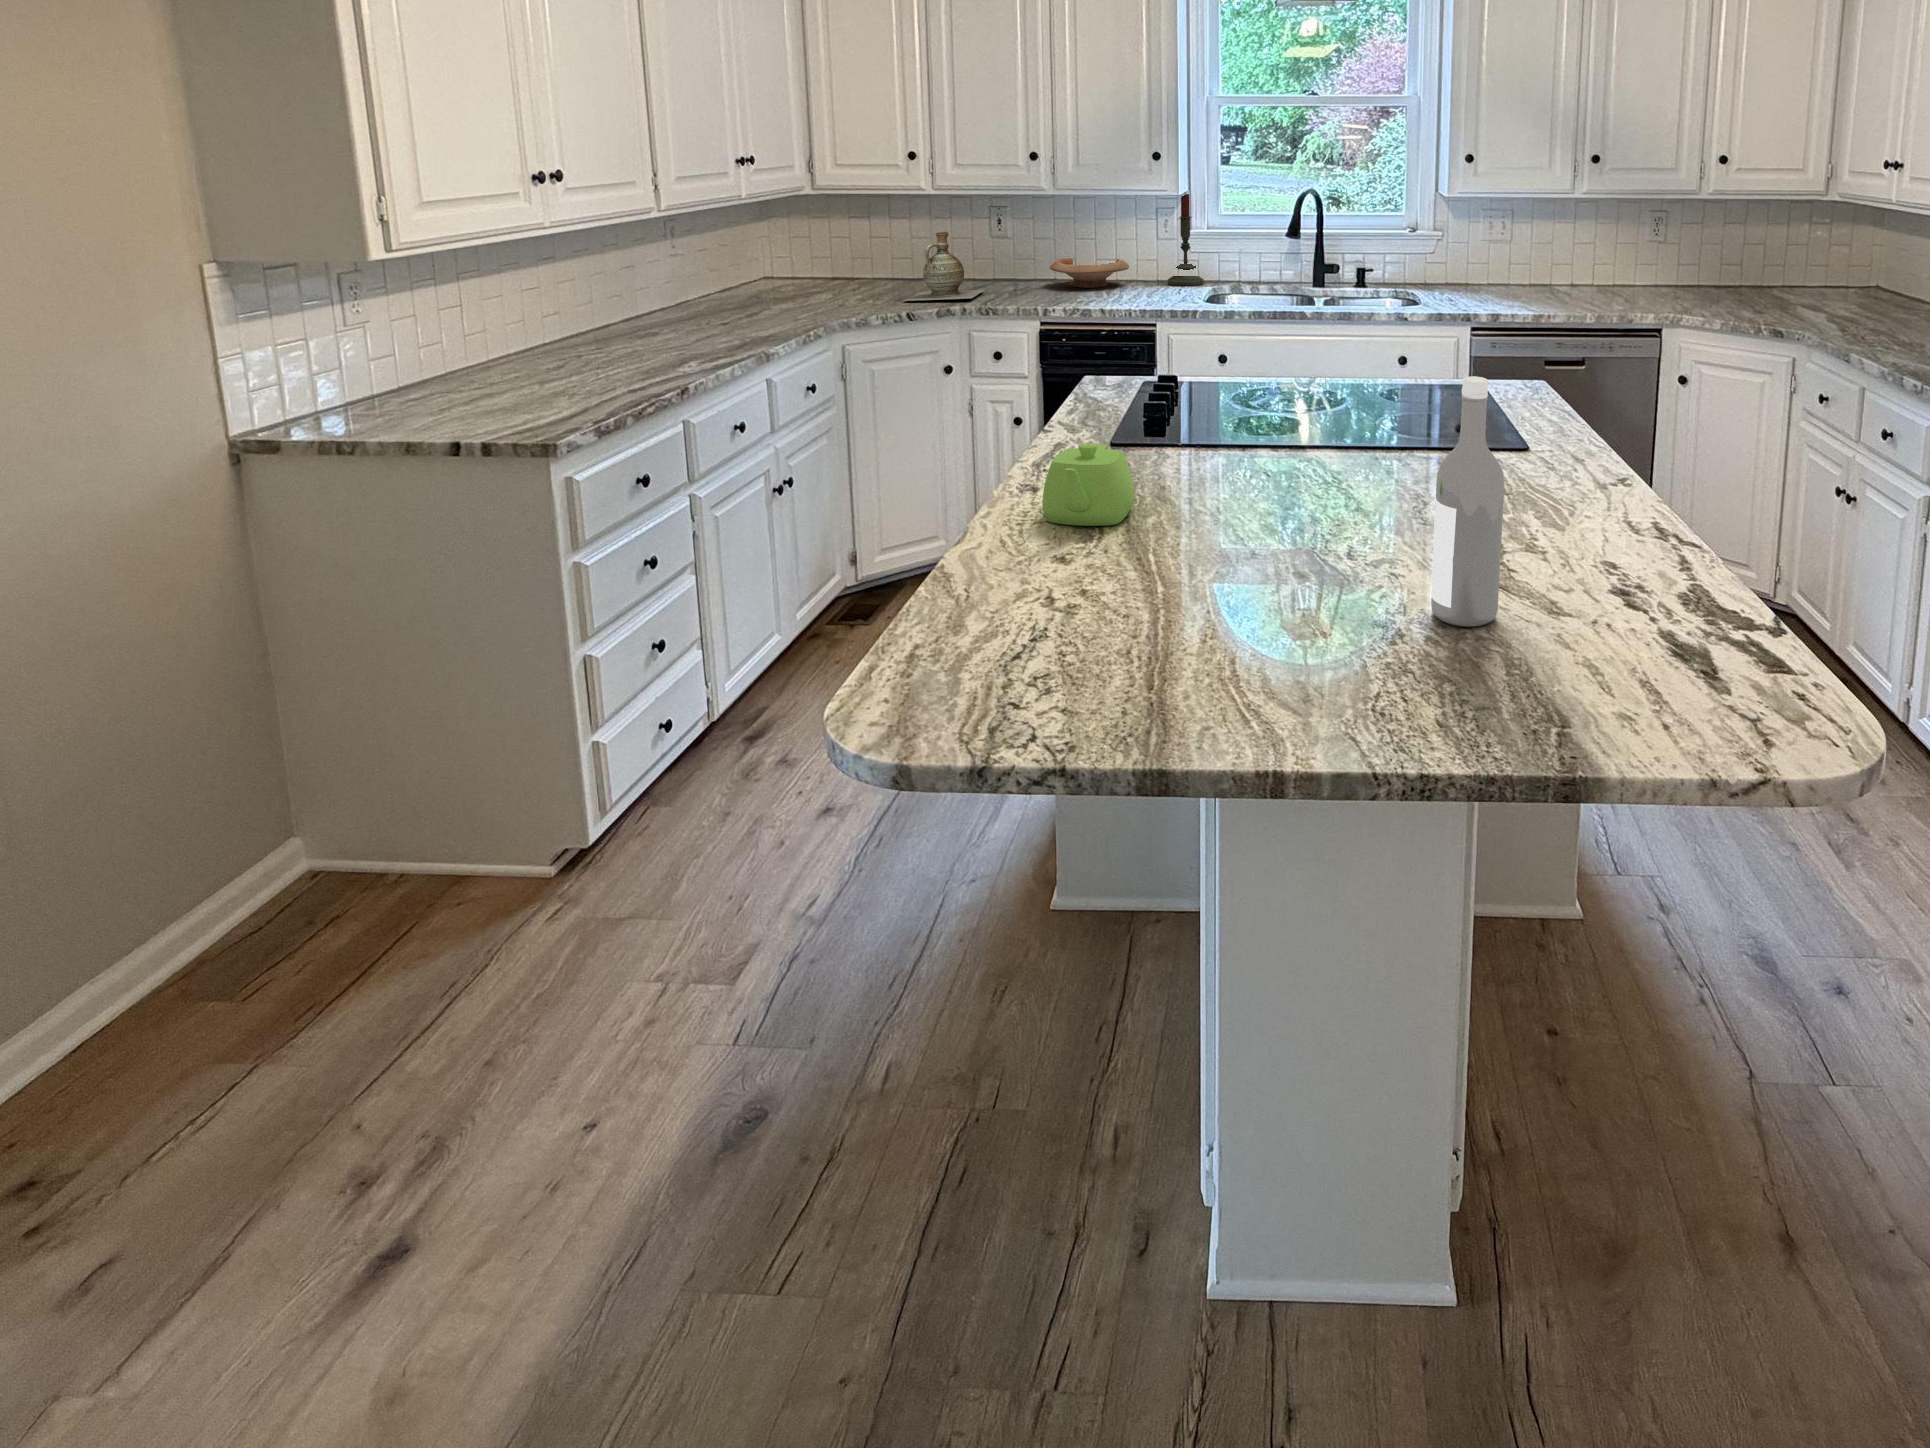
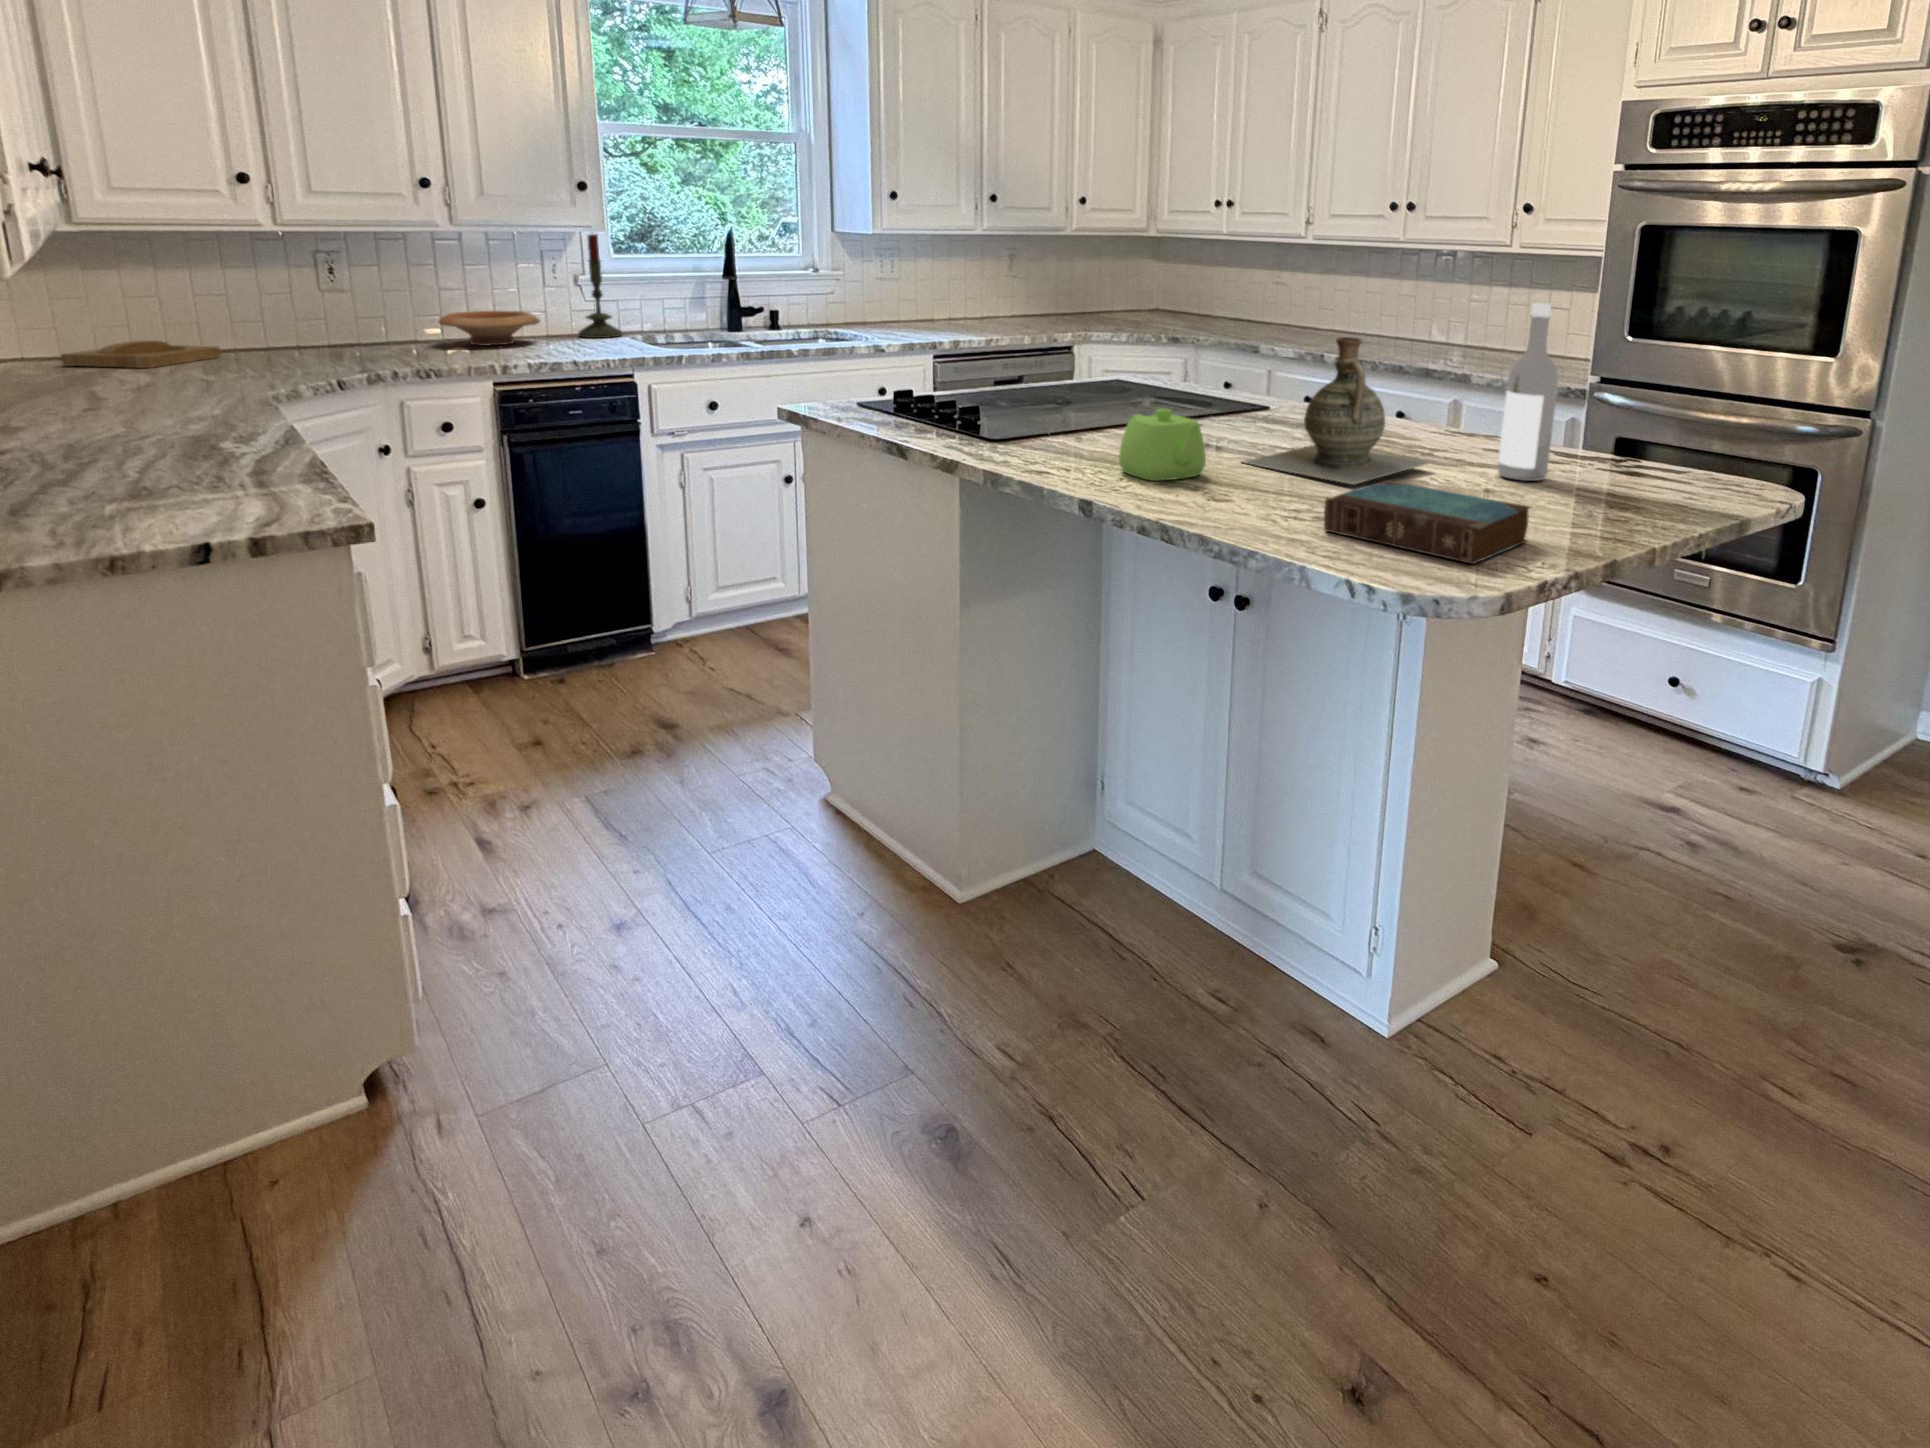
ceramic jug: present [904,232,984,301] -> present [1244,337,1430,484]
tray: none [816,269,908,290] -> present [62,341,221,368]
book: none [968,581,1141,717] -> present [1324,480,1530,564]

